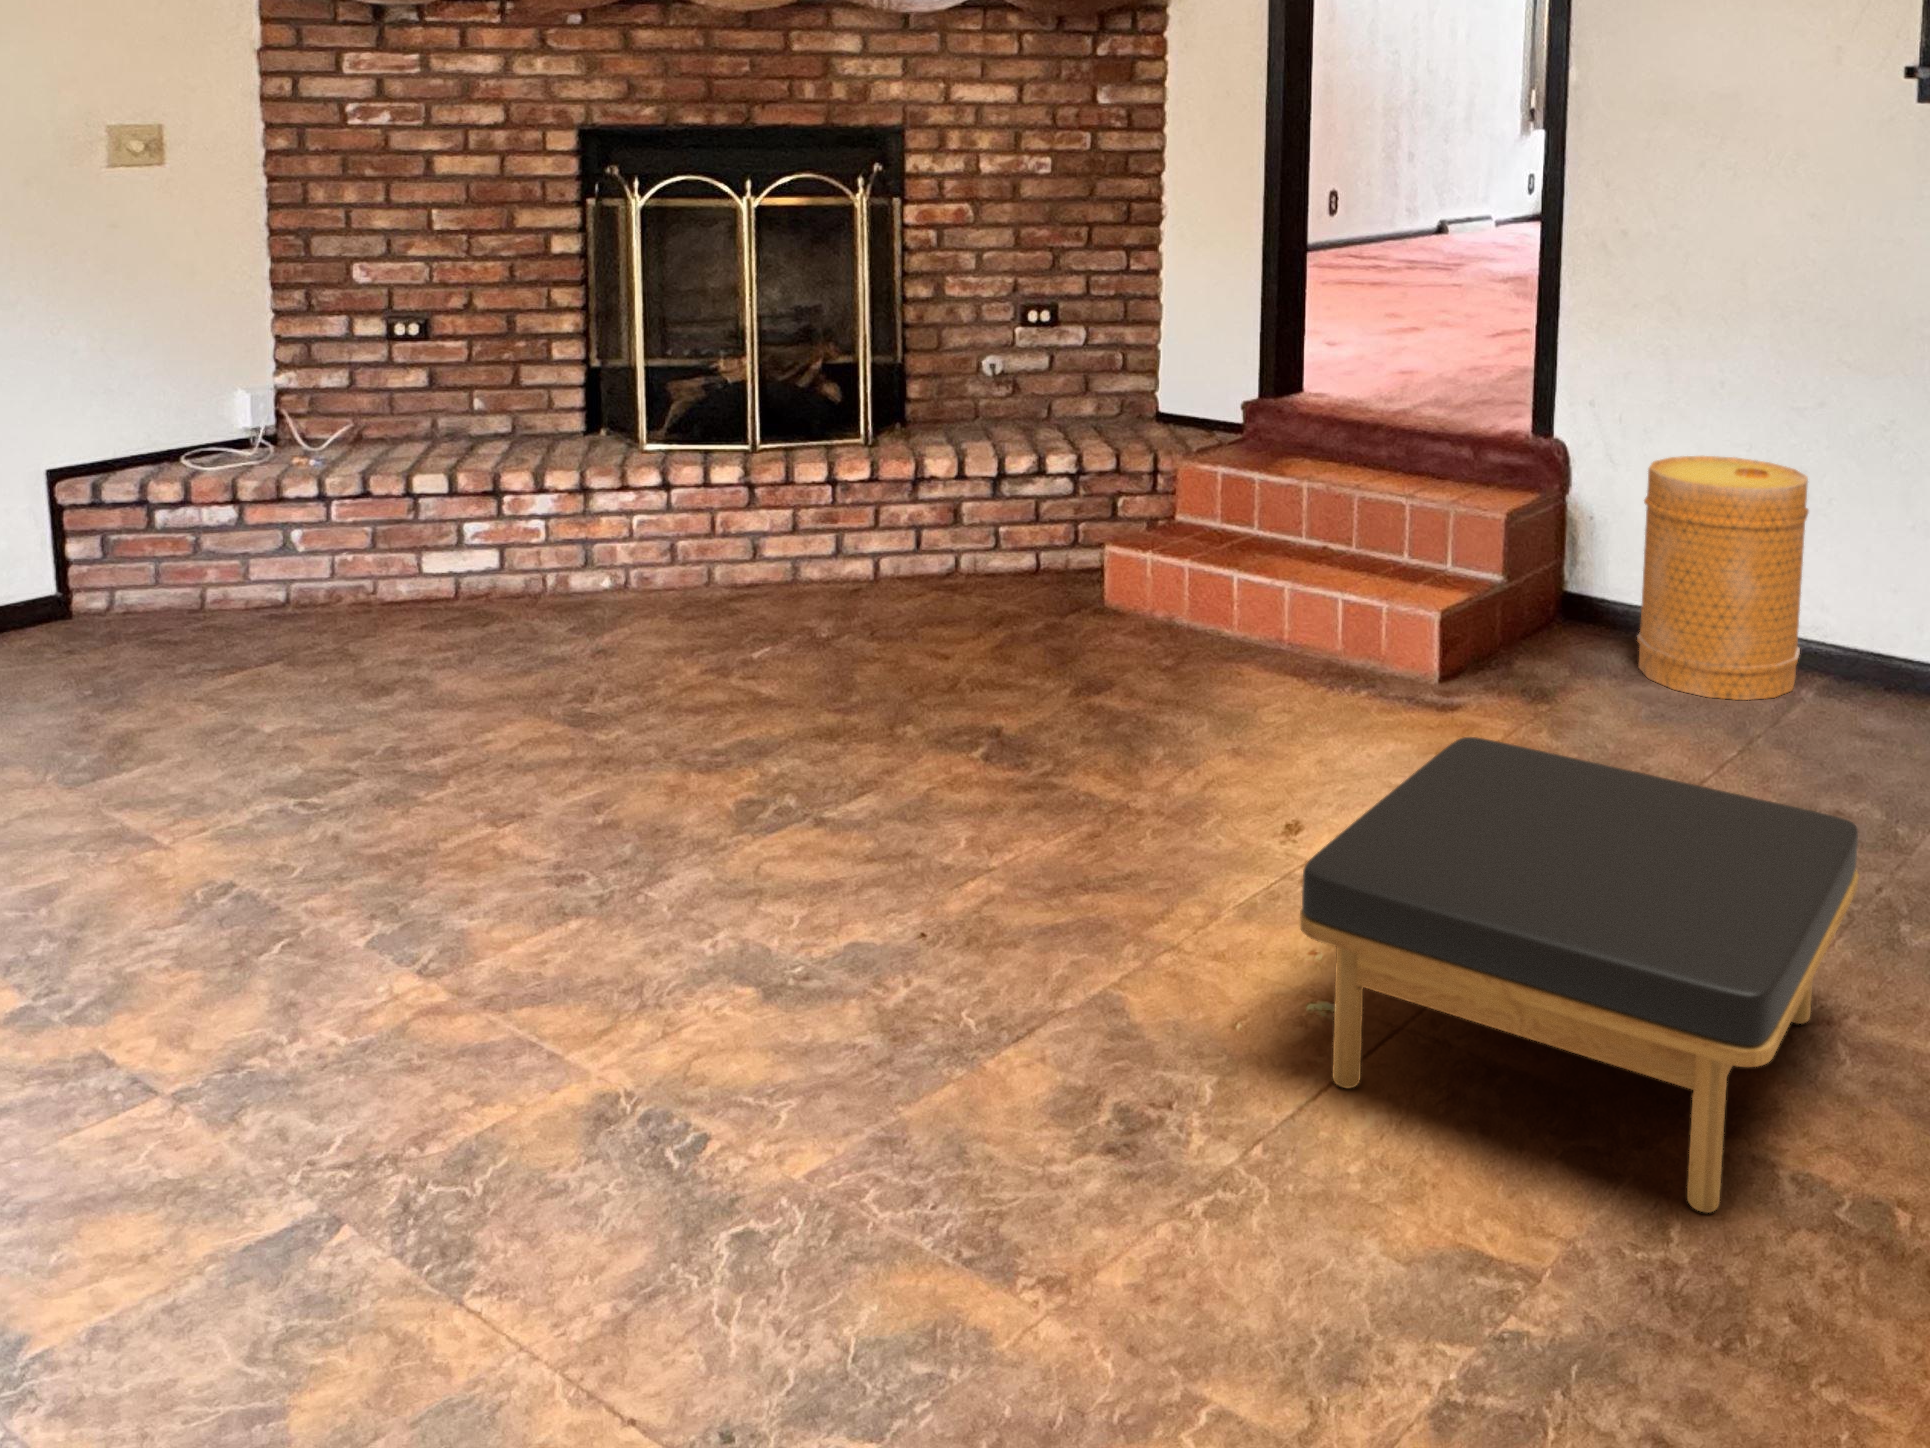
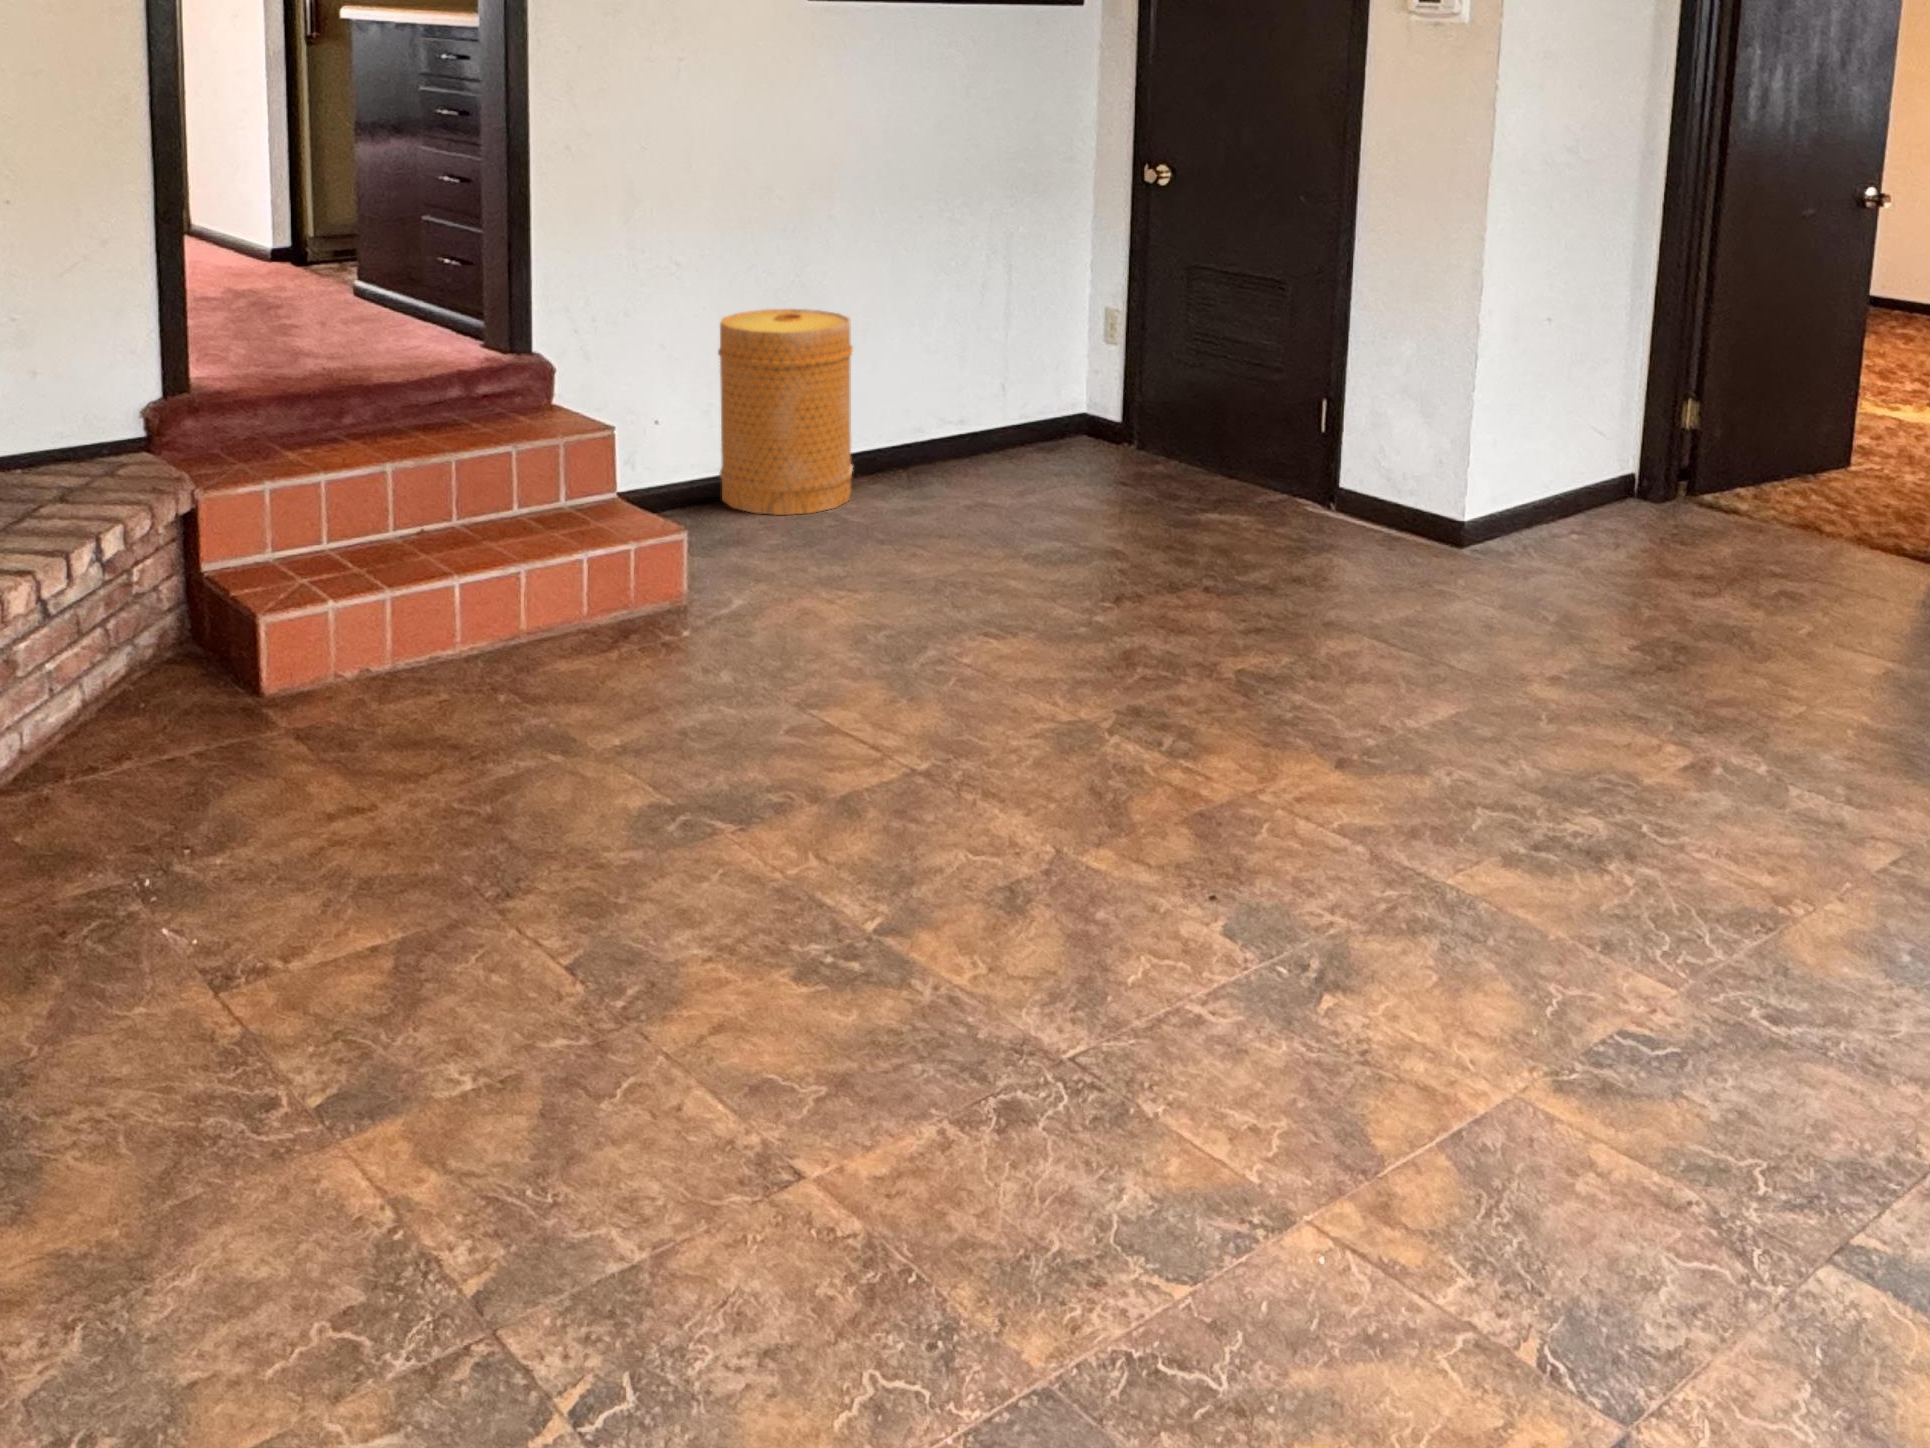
ottoman: present [1300,737,1859,1213] -> none [1230,451,1637,713]

